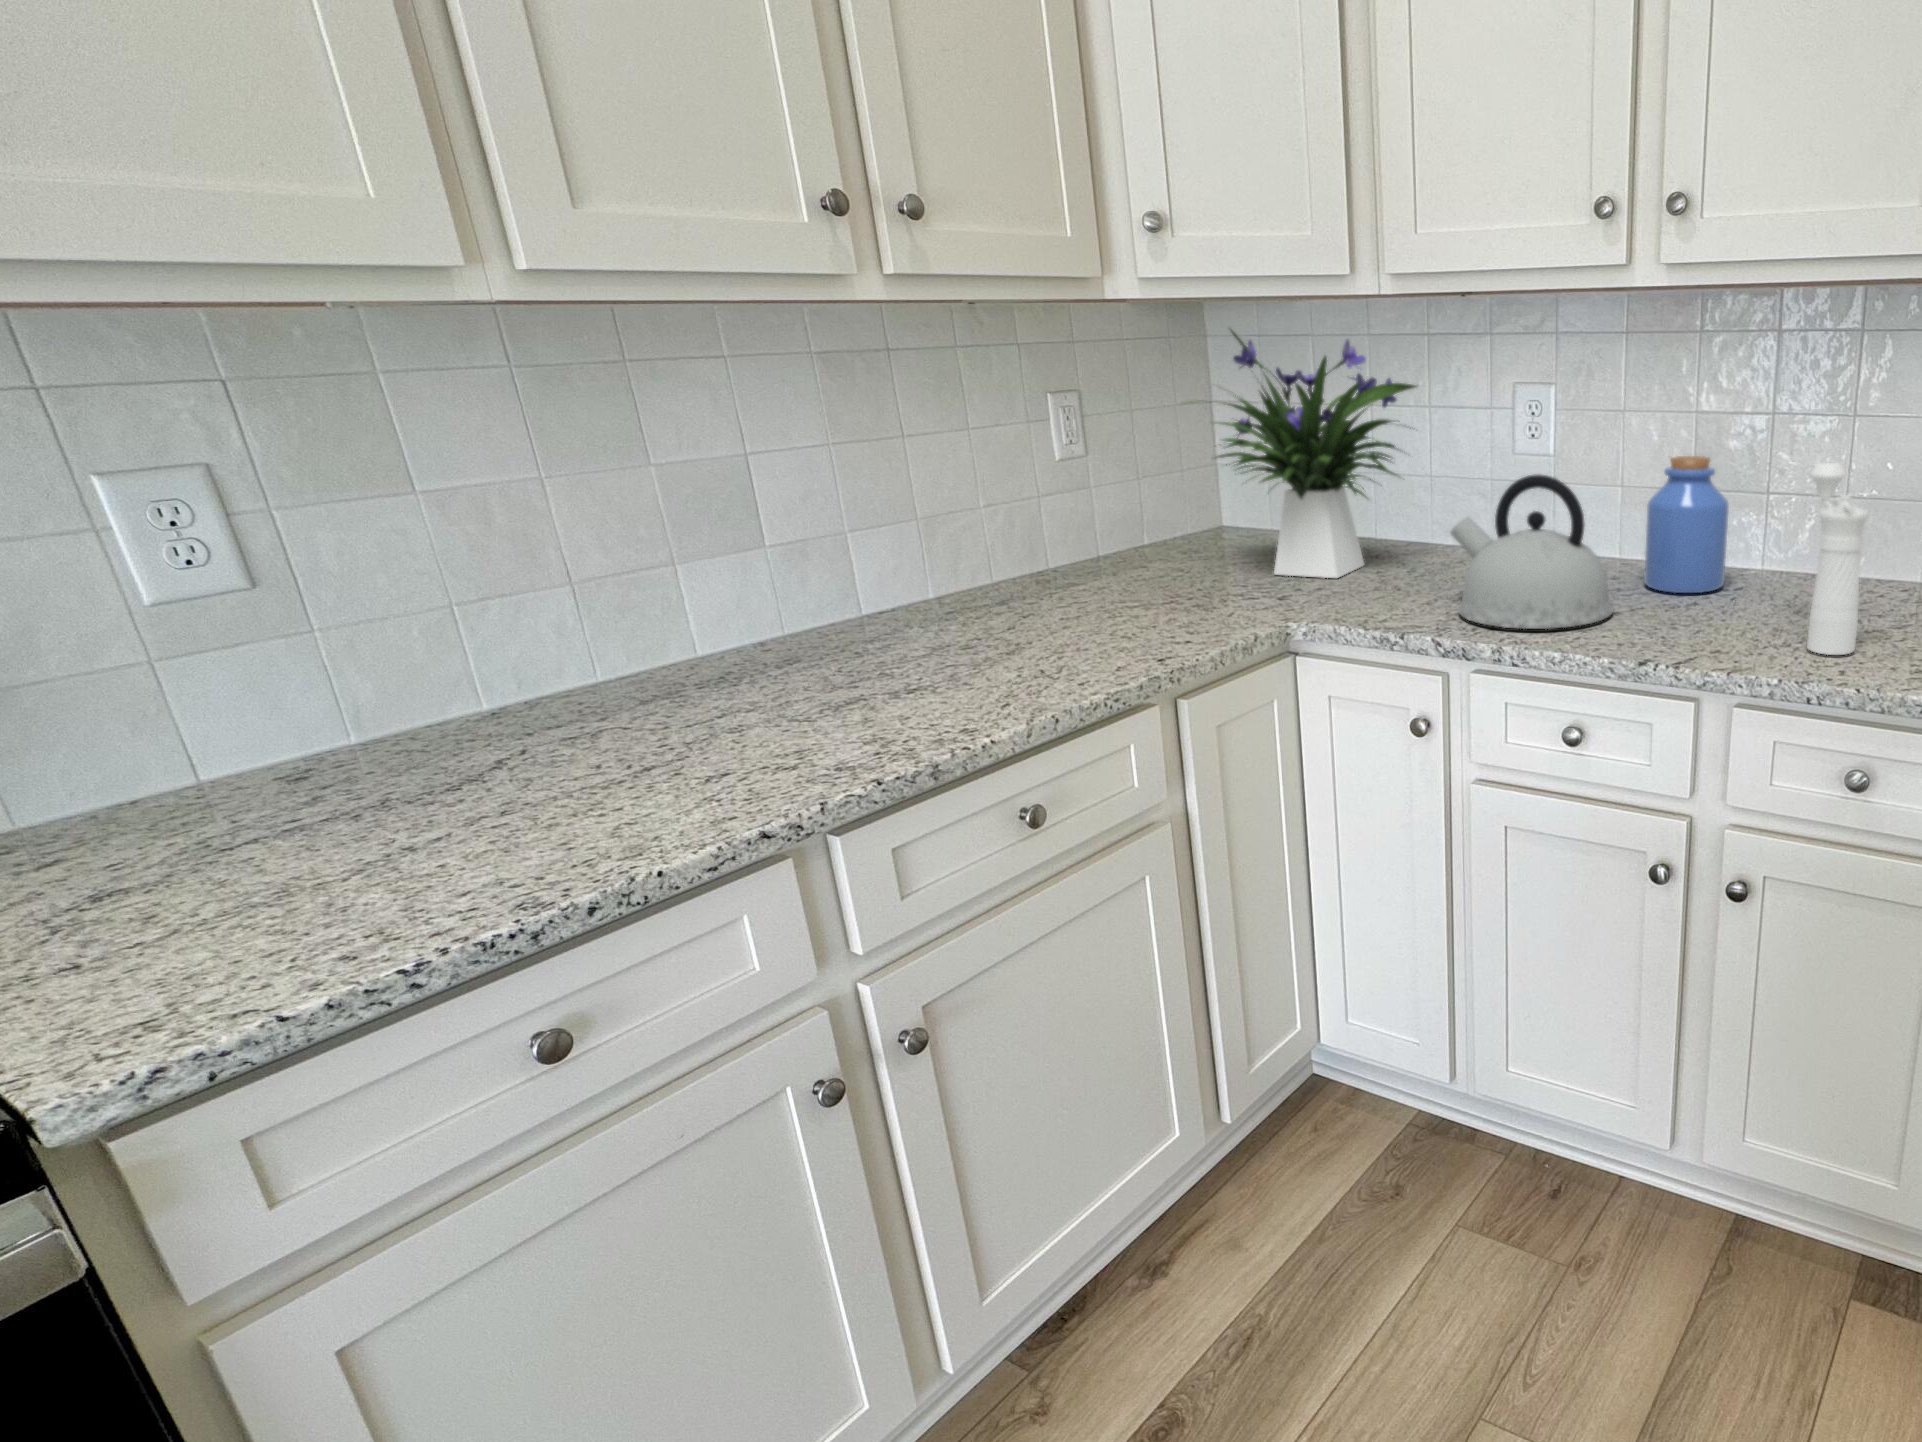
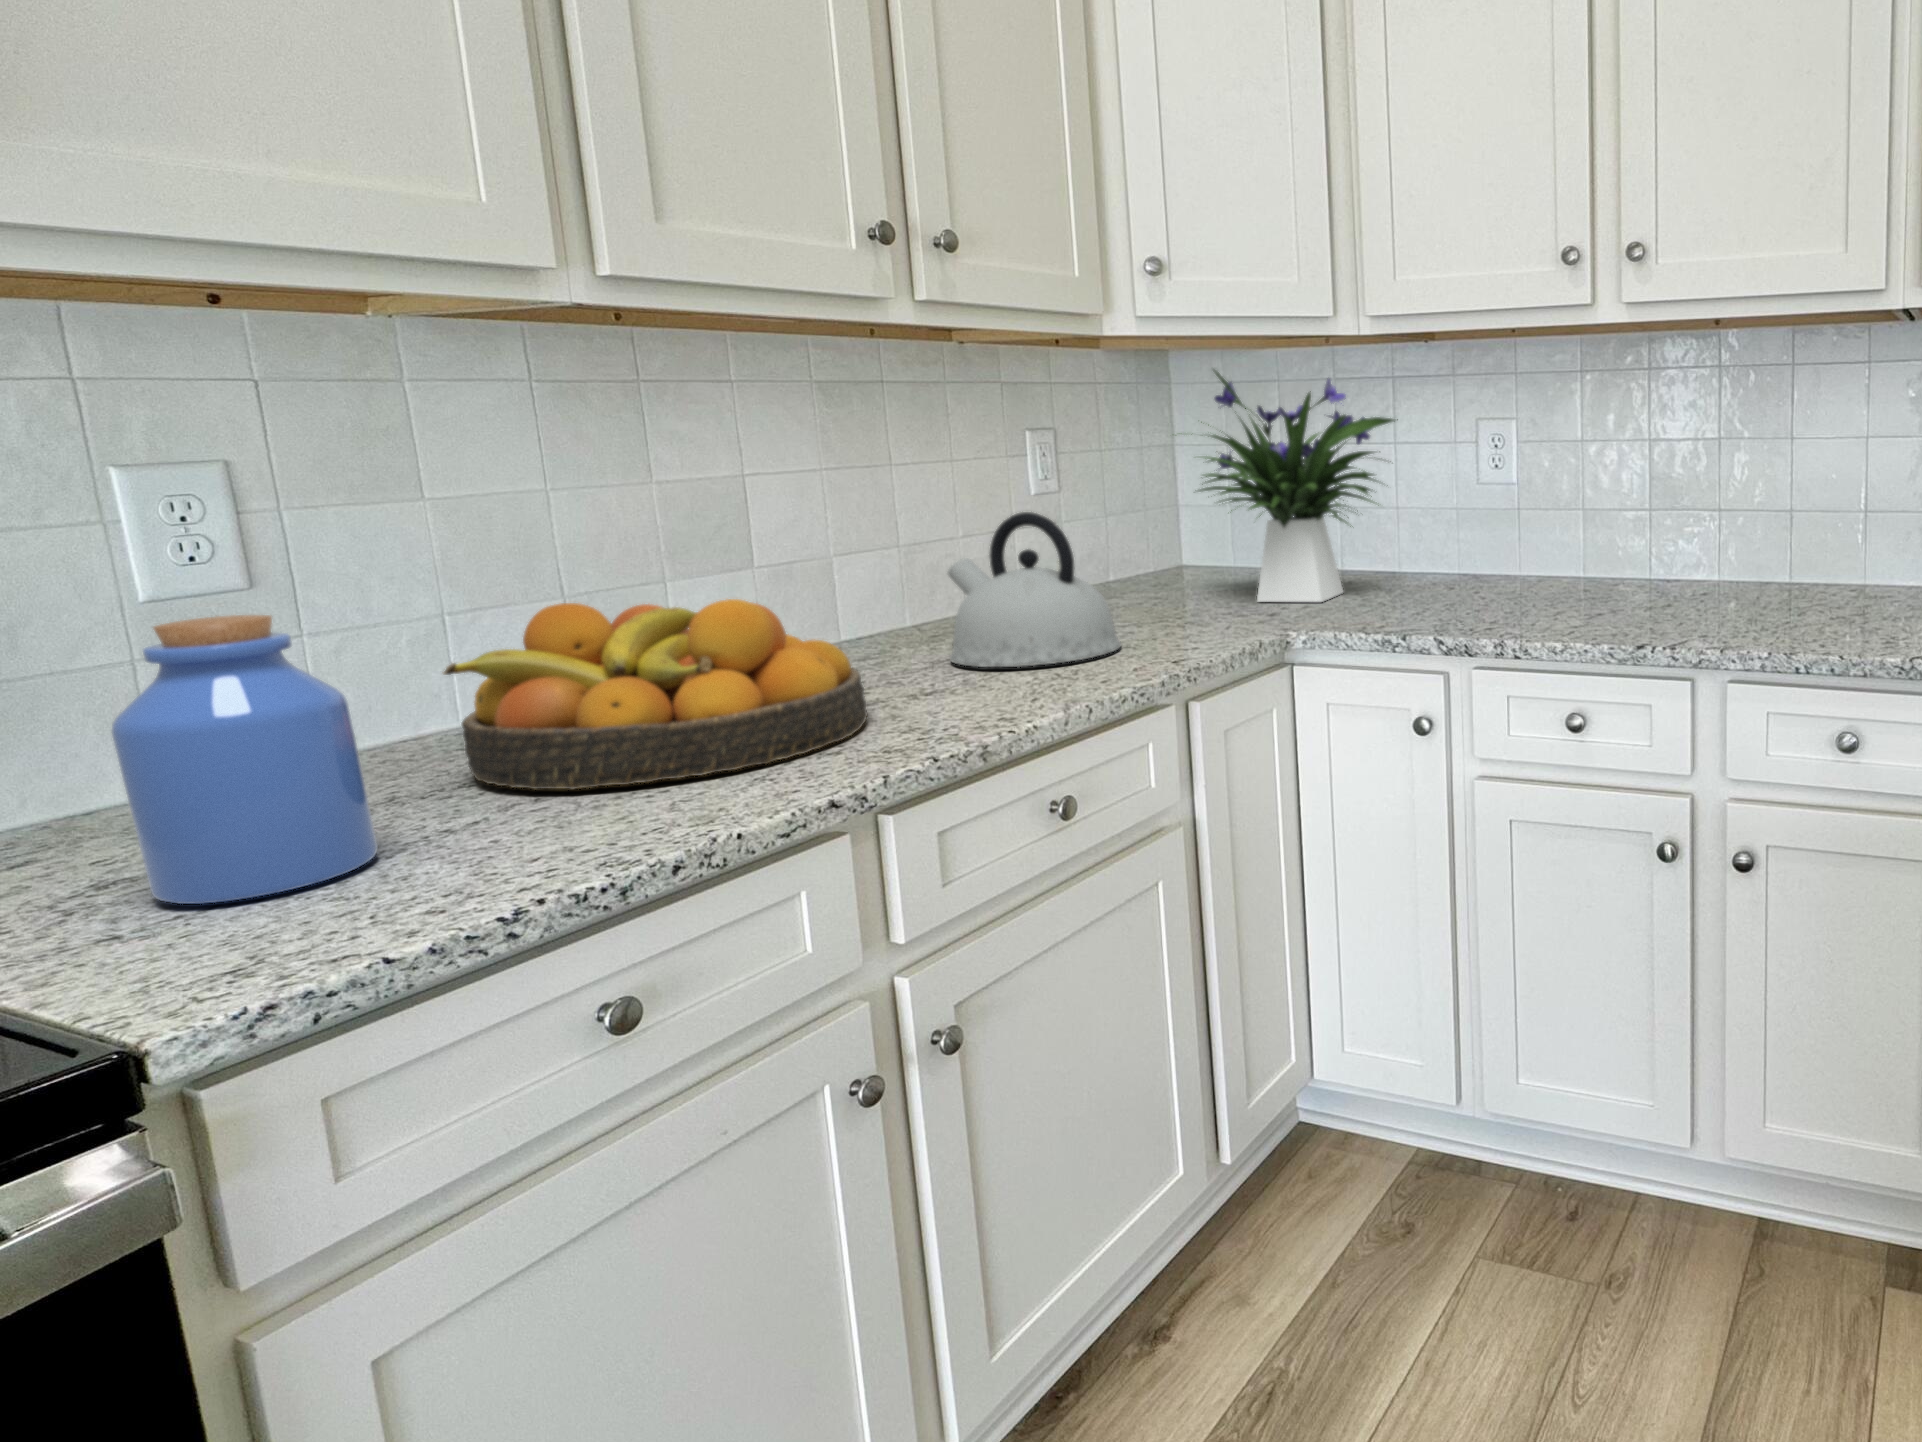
jar: present [1644,456,1729,593] -> present [111,615,378,904]
pepper mill: present [1807,463,1869,655] -> none [1773,470,1834,635]
kettle: present [1451,474,1613,629] -> present [948,512,1121,667]
fruit bowl: none [414,602,839,802] -> present [444,599,867,789]

